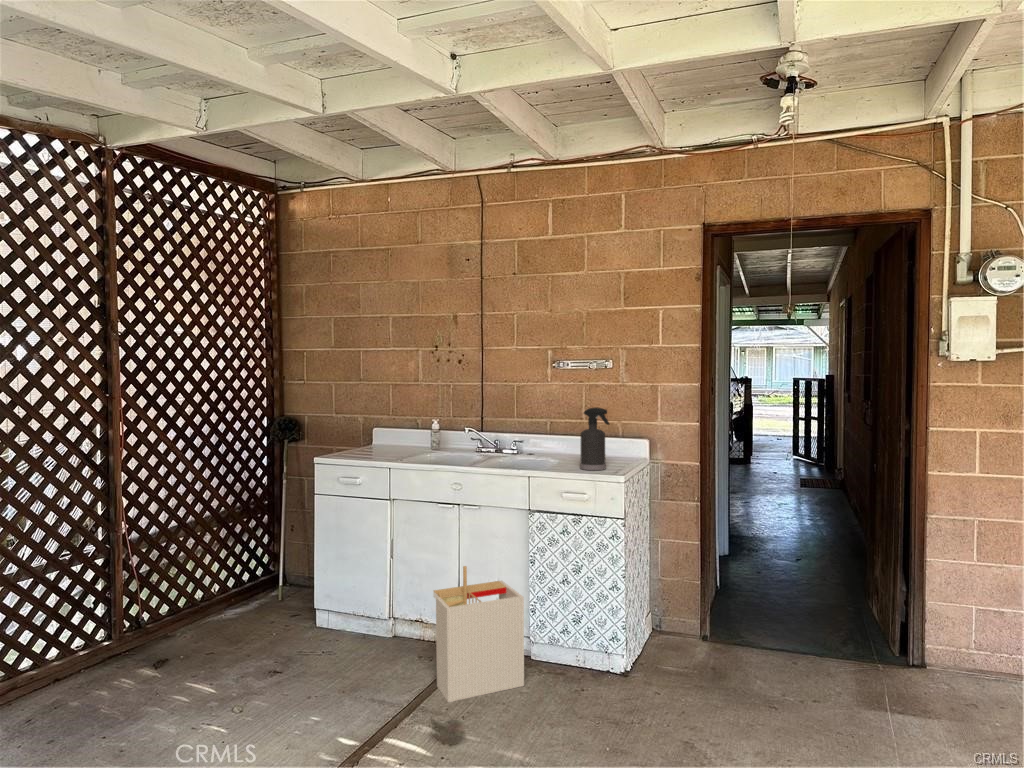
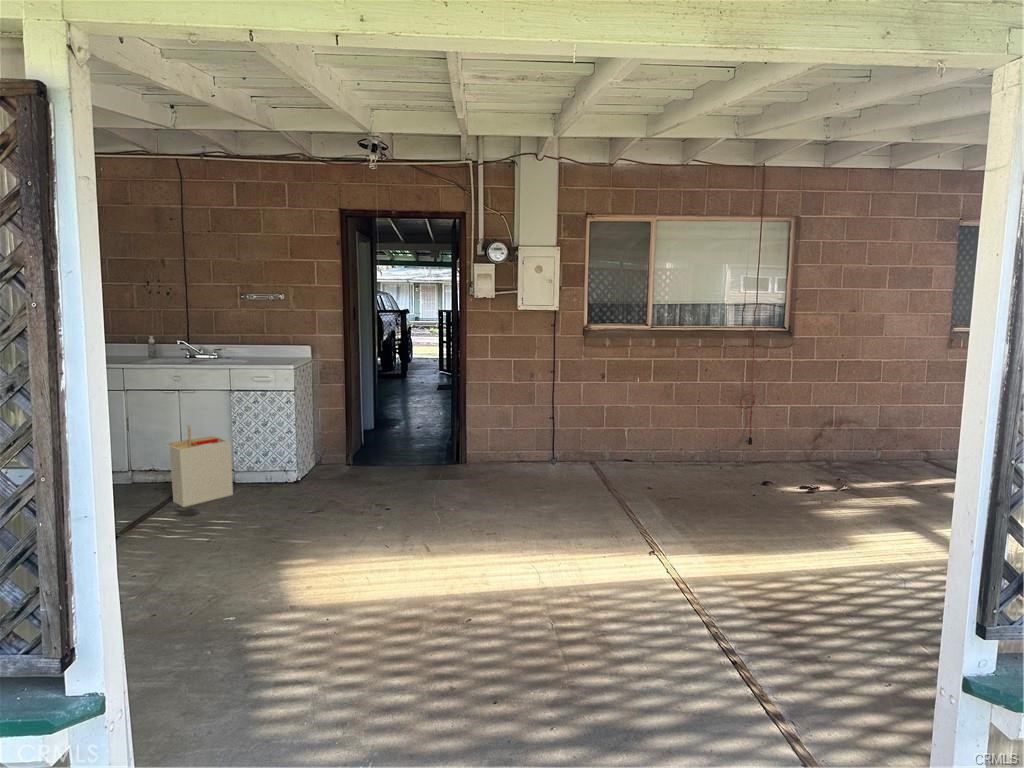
spray bottle: present [580,407,609,470] -> none [264,324,283,364]

